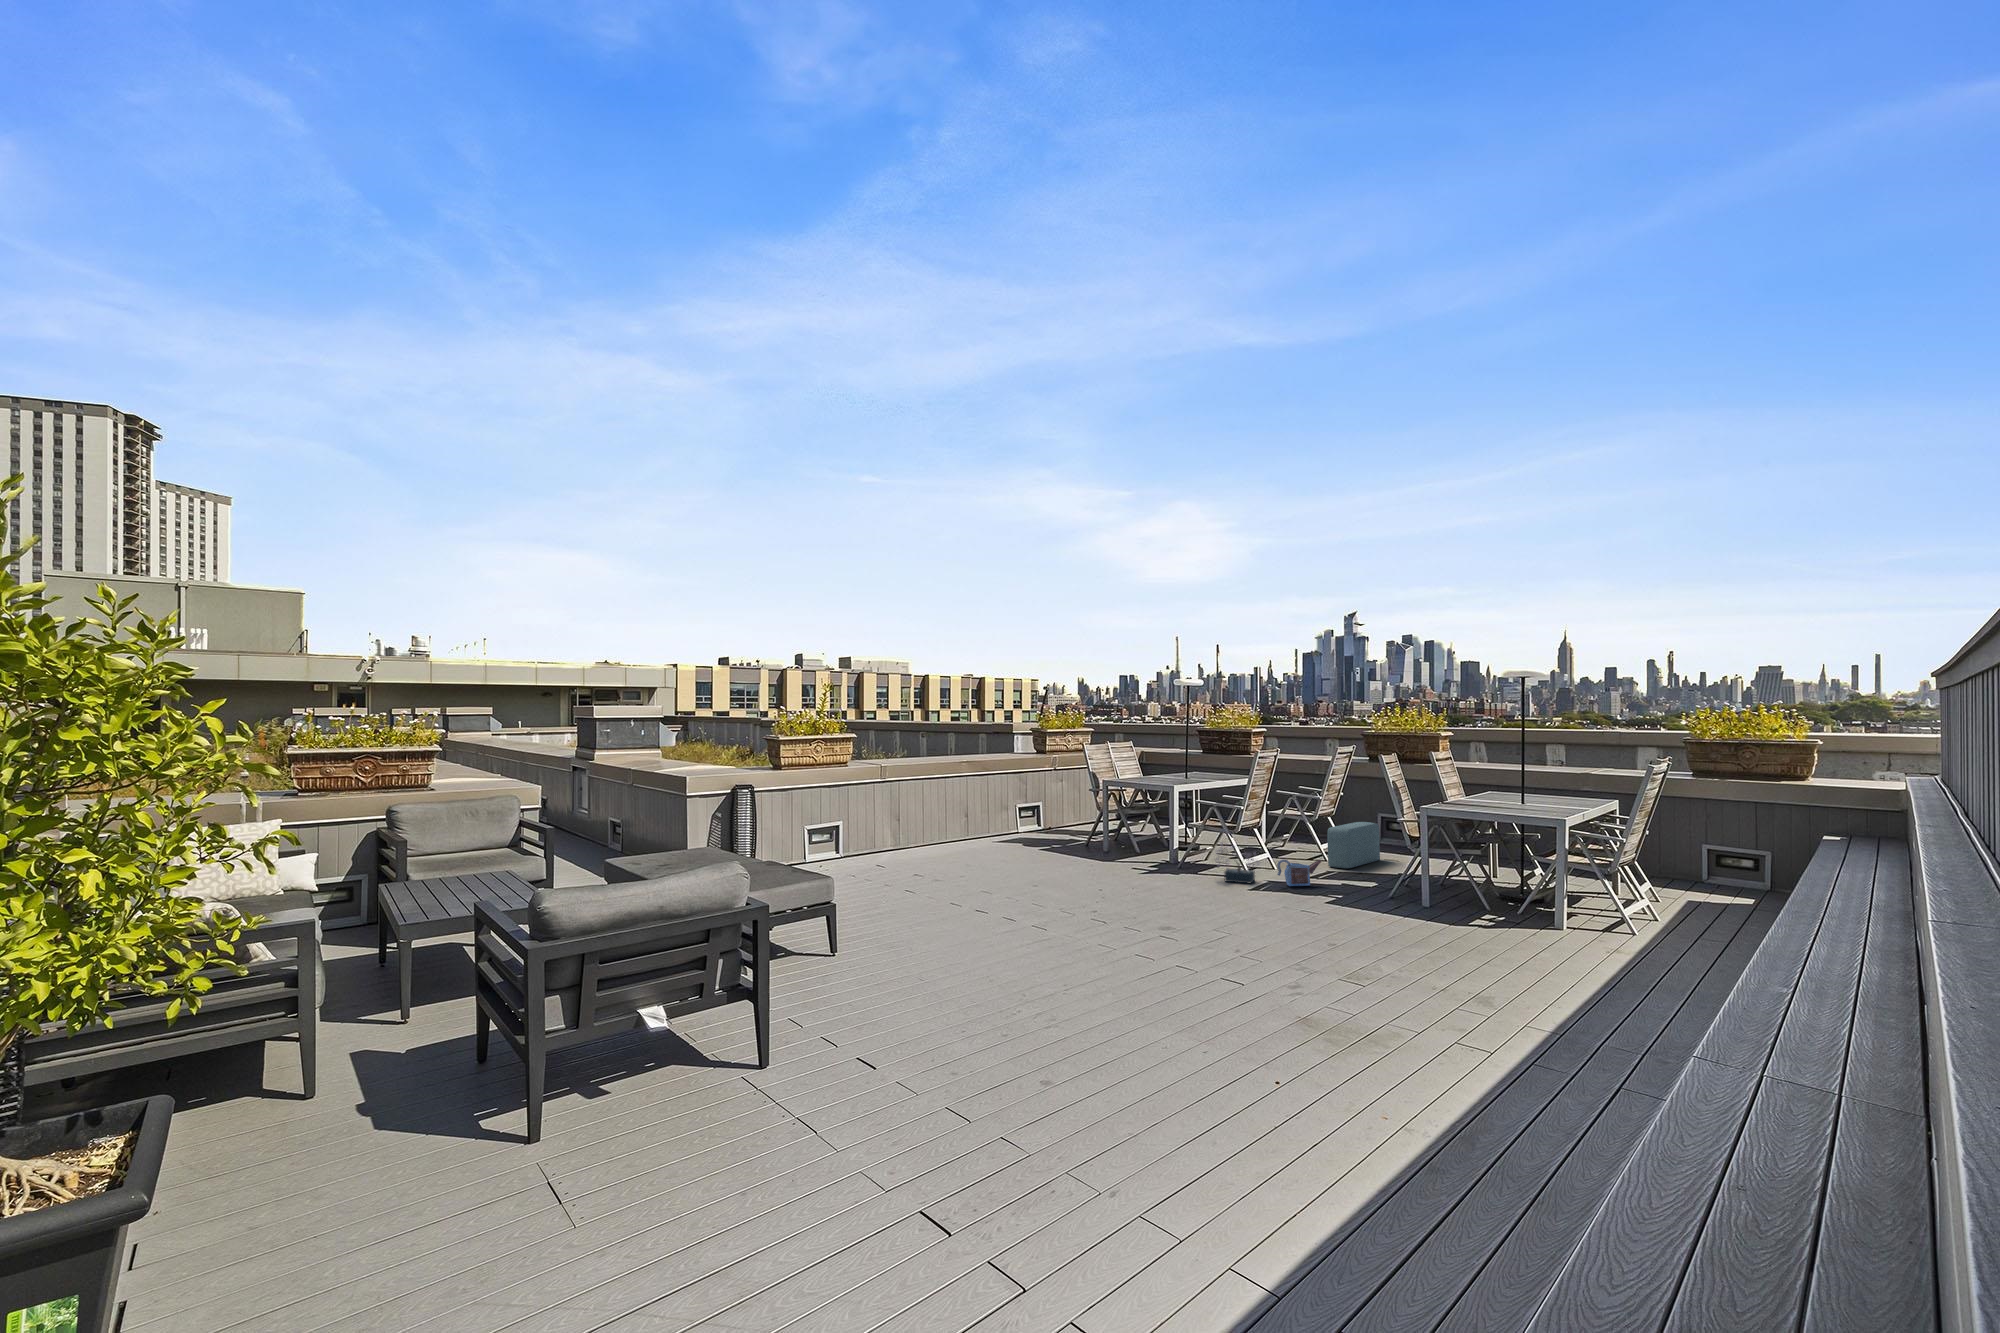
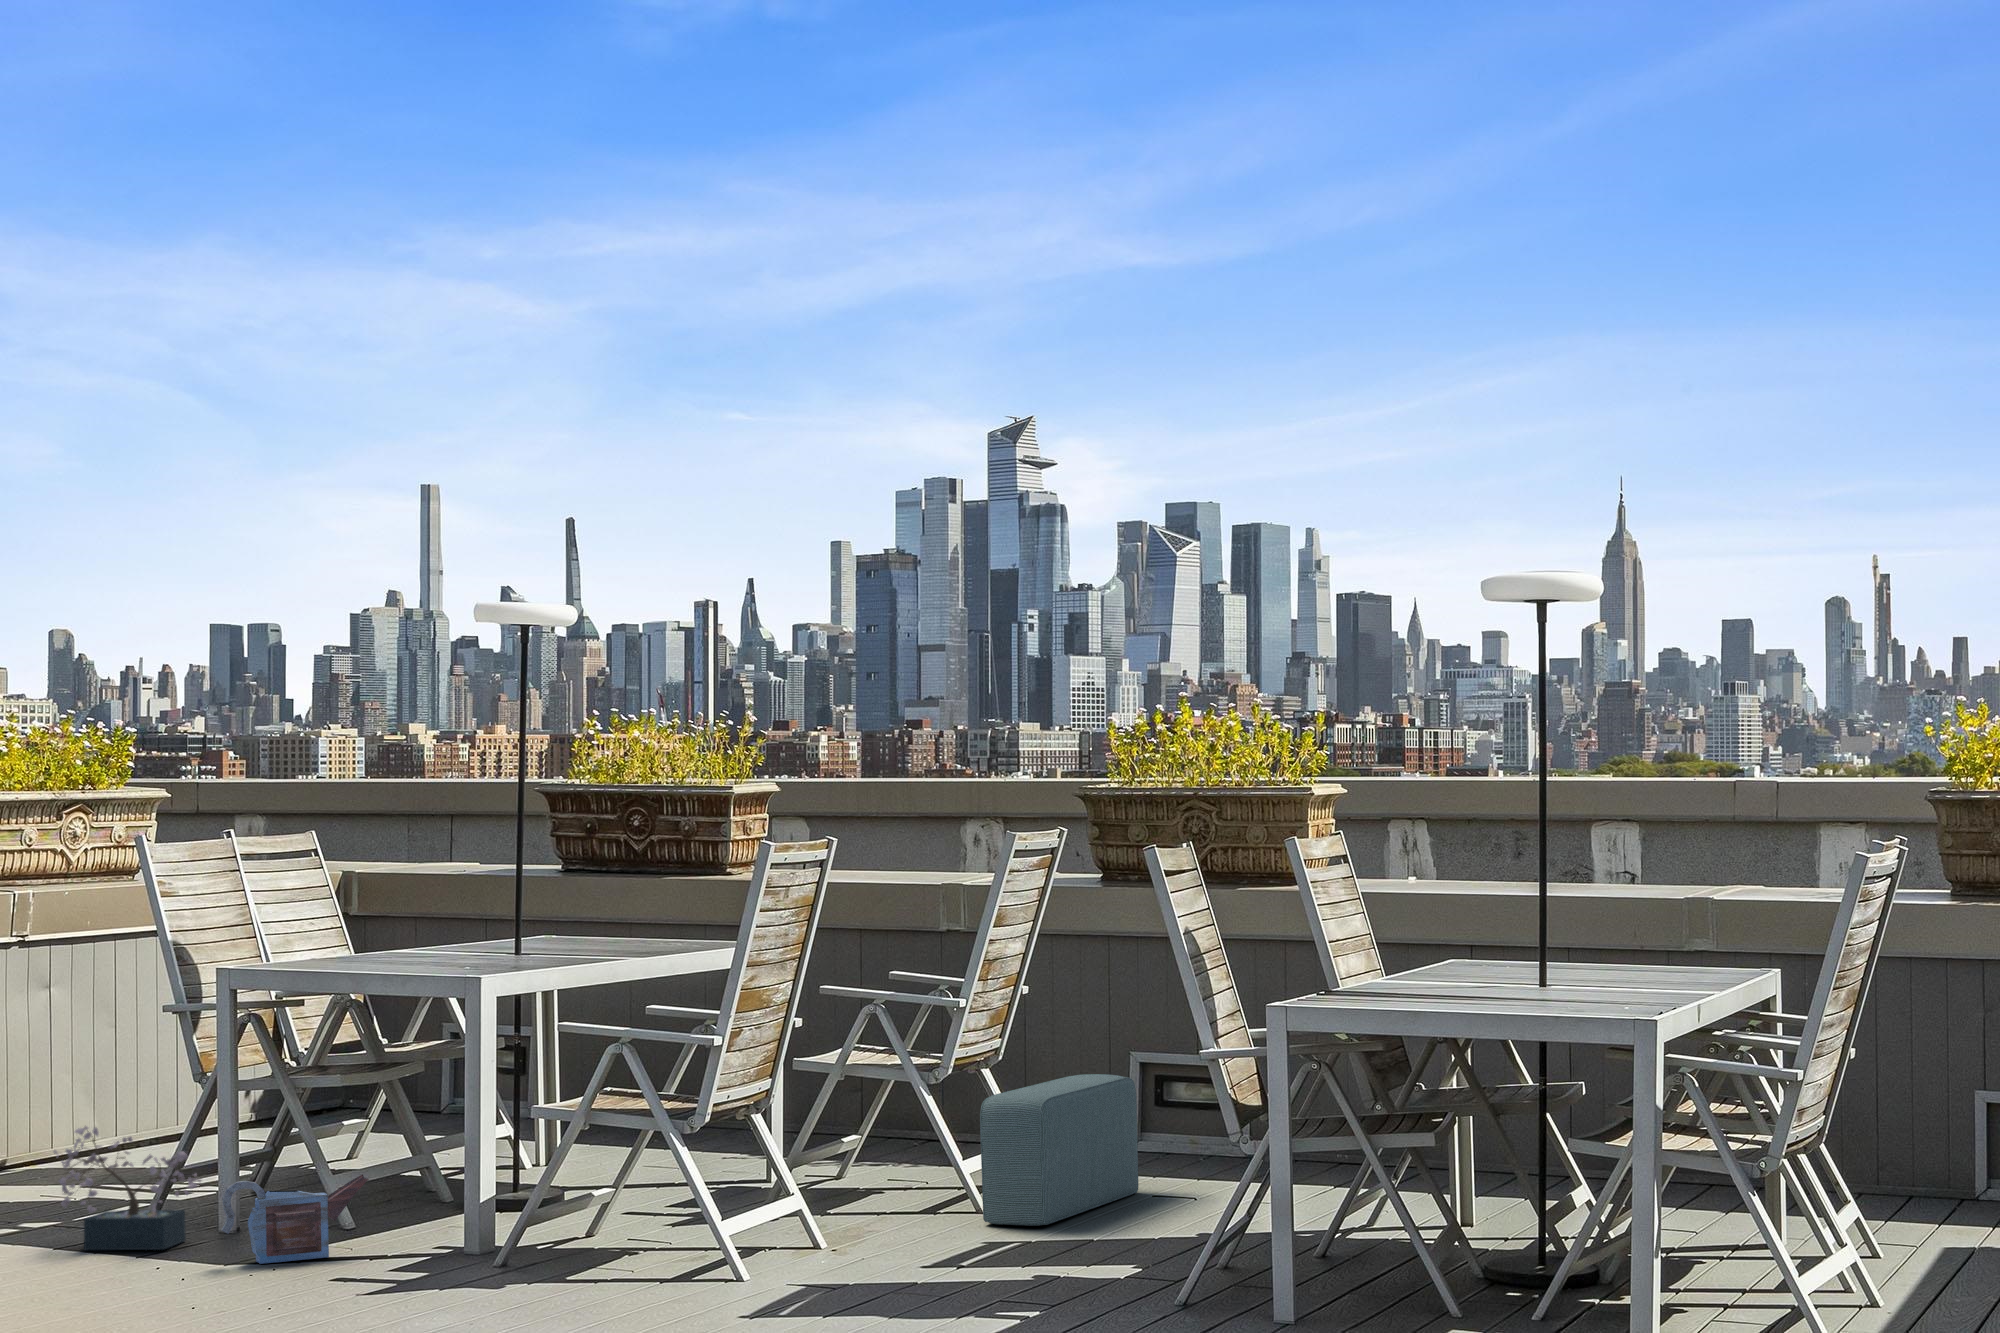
decorative plant: present [1216,843,1258,883] -> present [54,1126,201,1250]
watering can: present [1277,859,1321,886] -> present [221,1175,369,1264]

